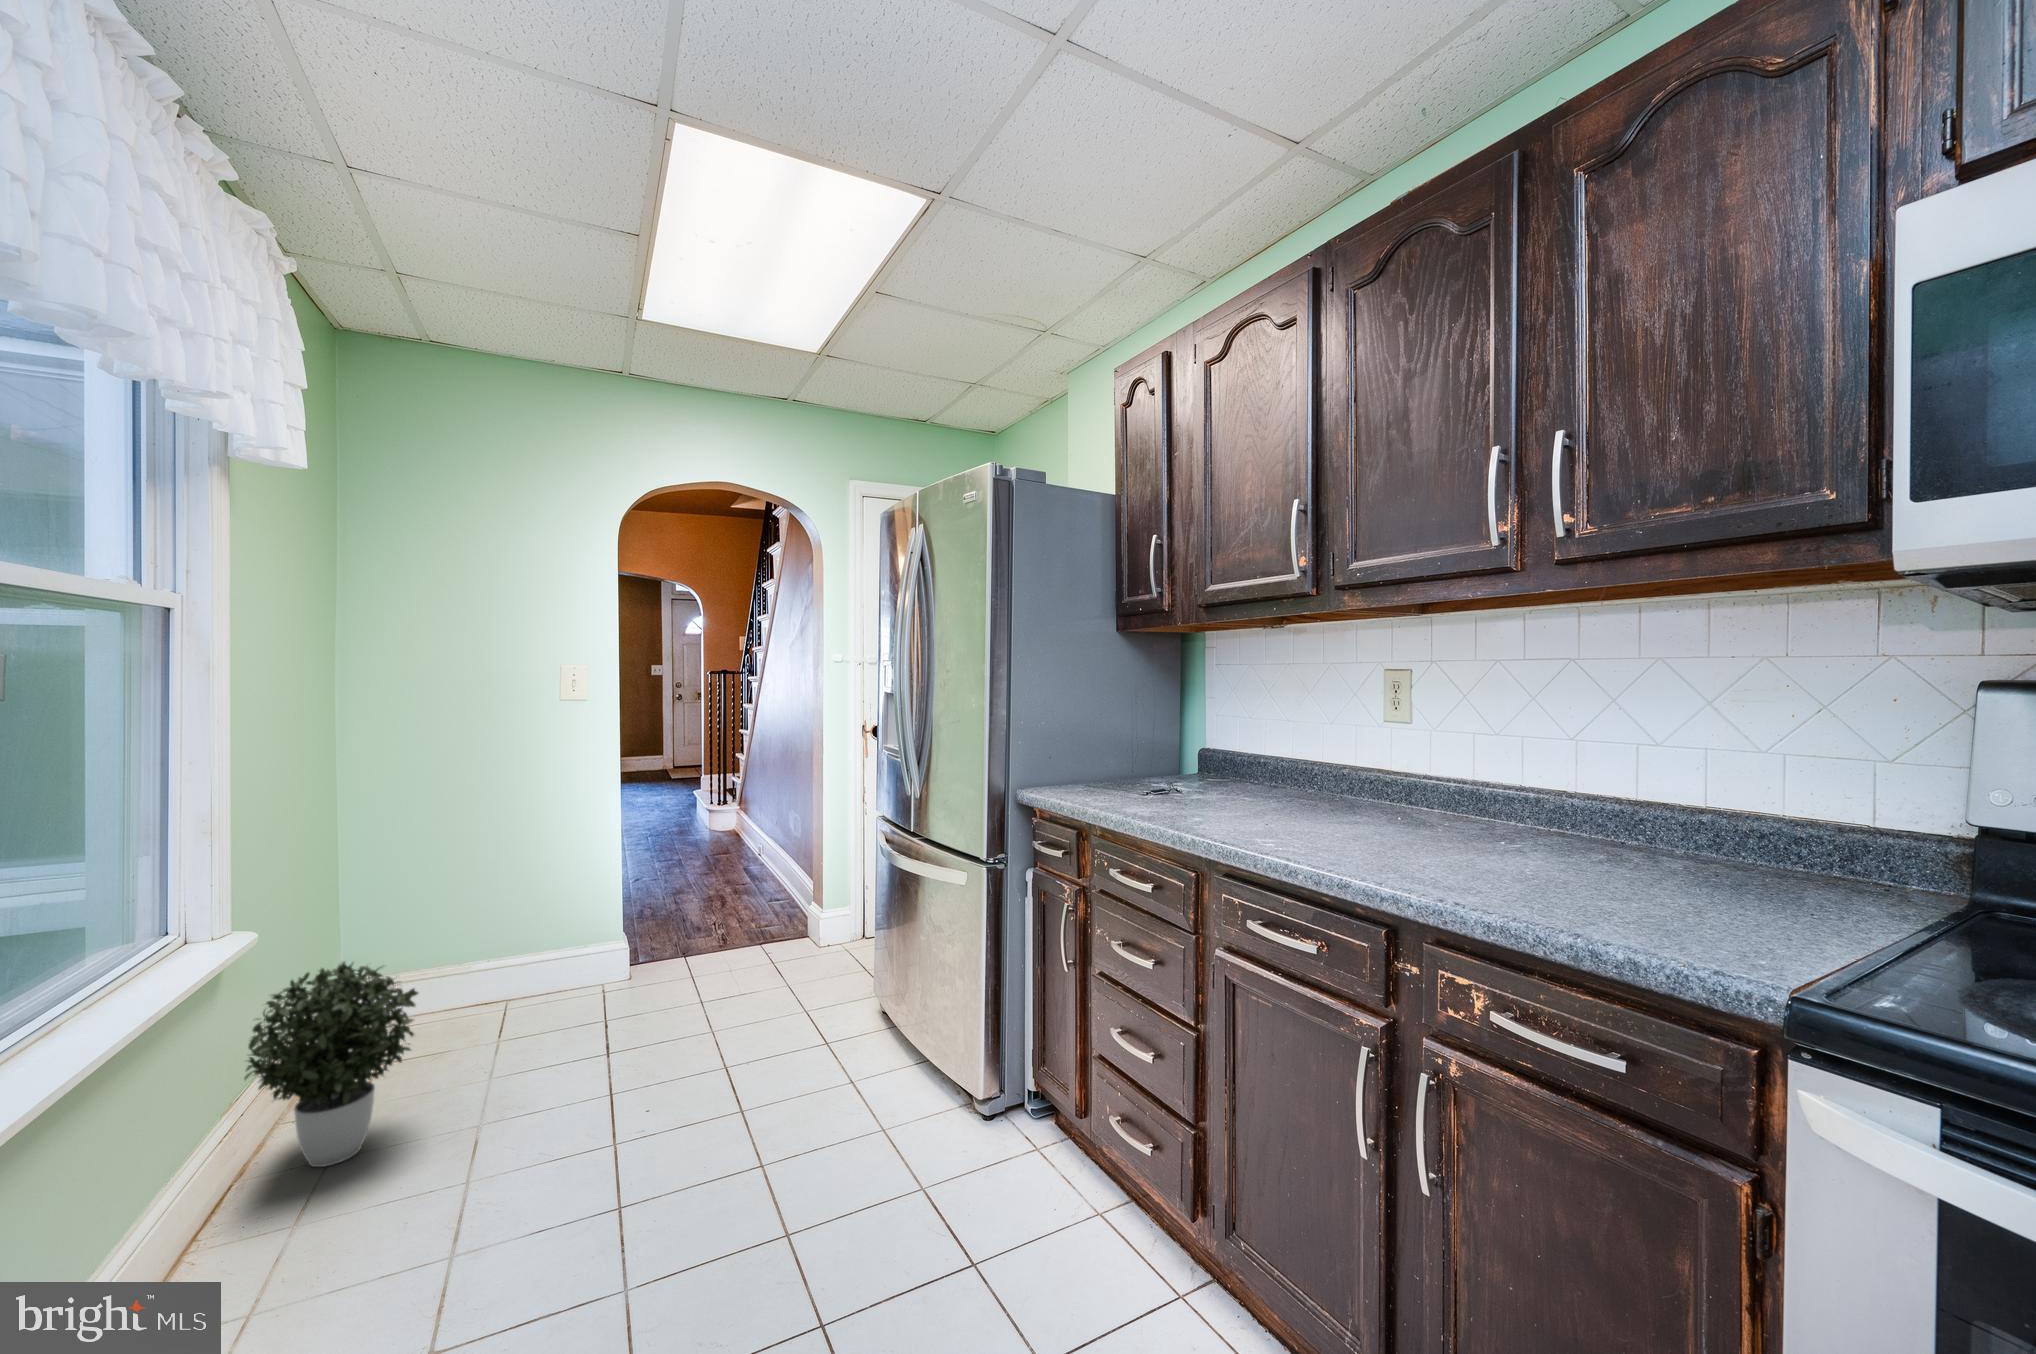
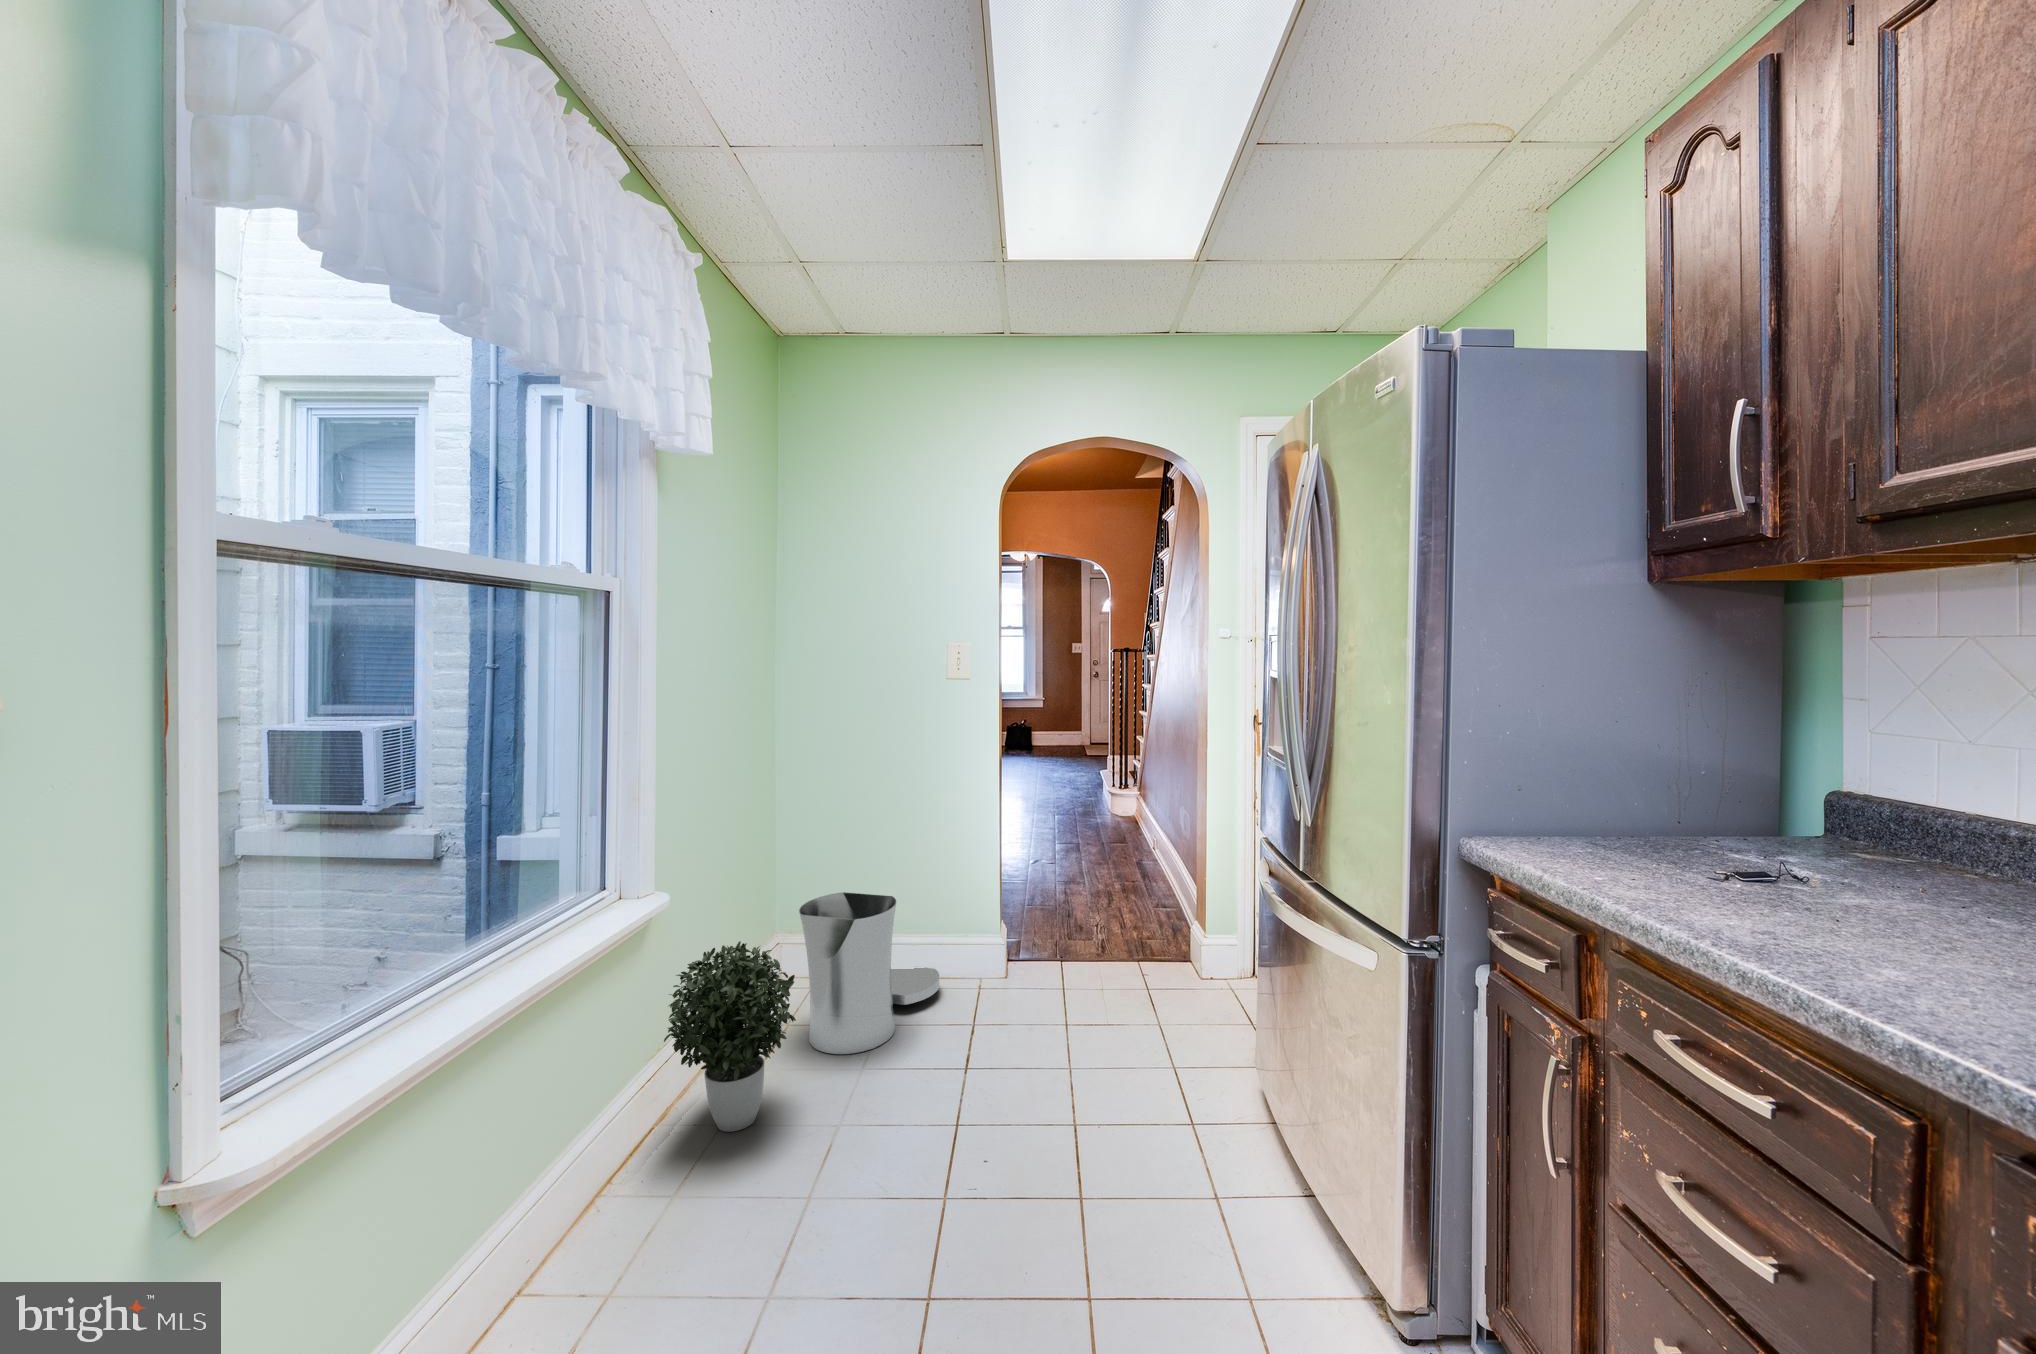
trash can: none [397,907,556,1077] -> present [799,892,940,1054]

